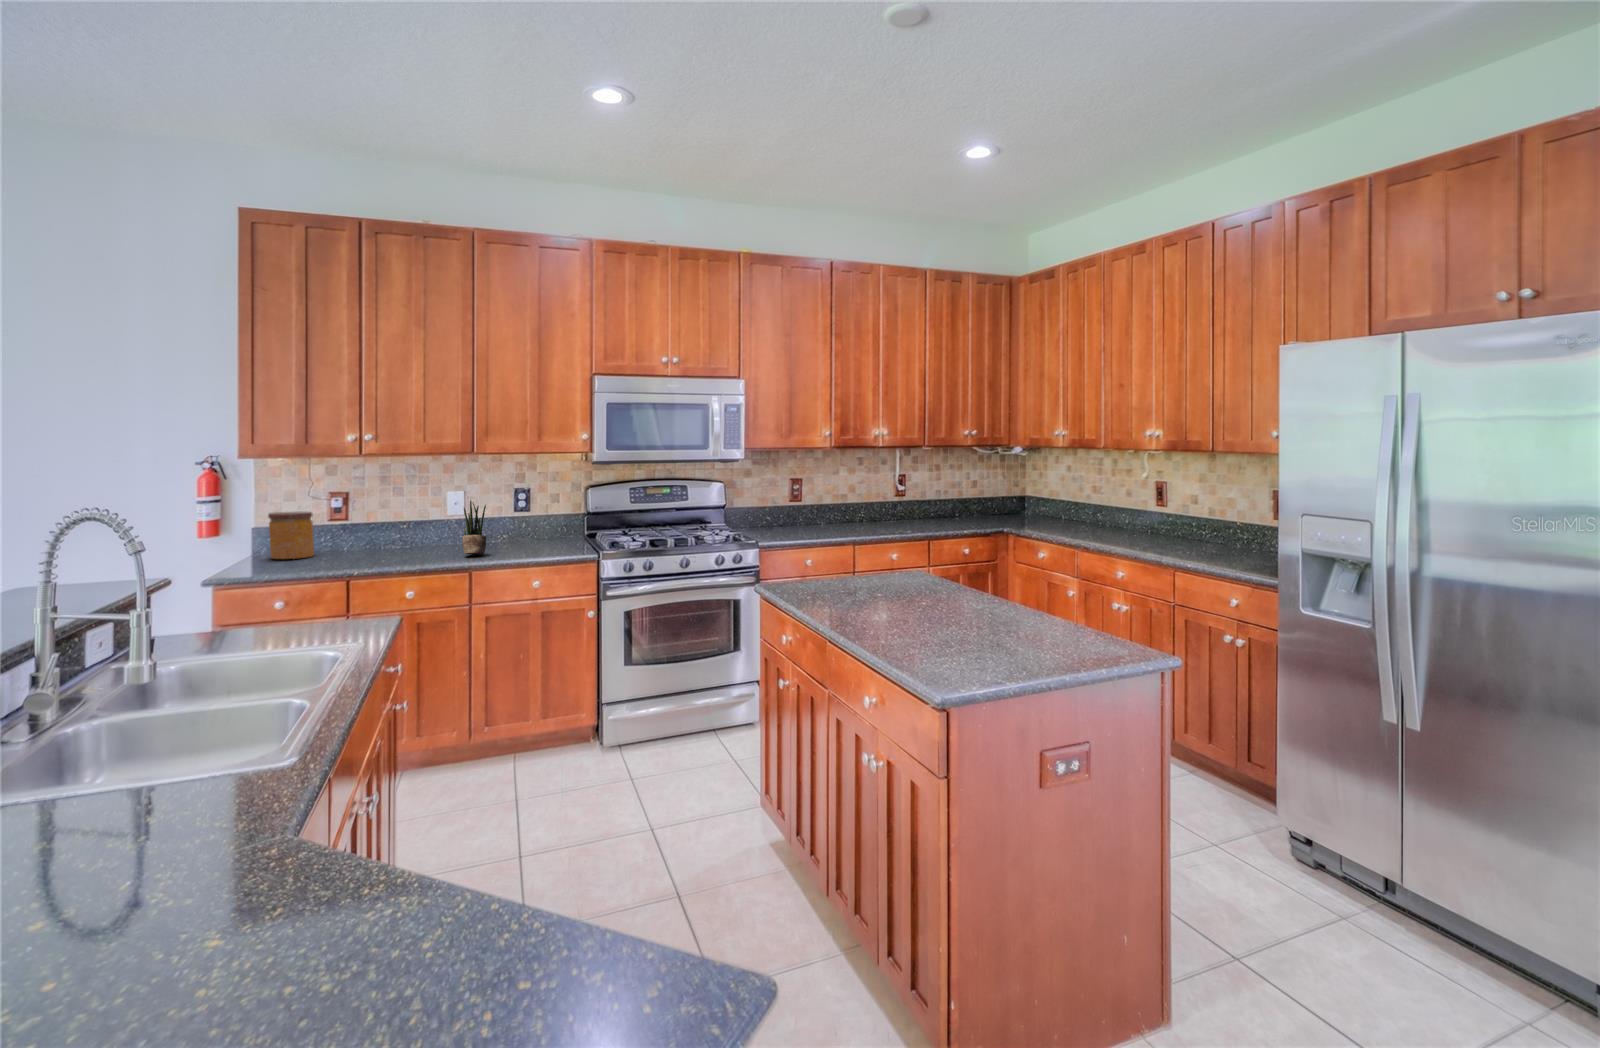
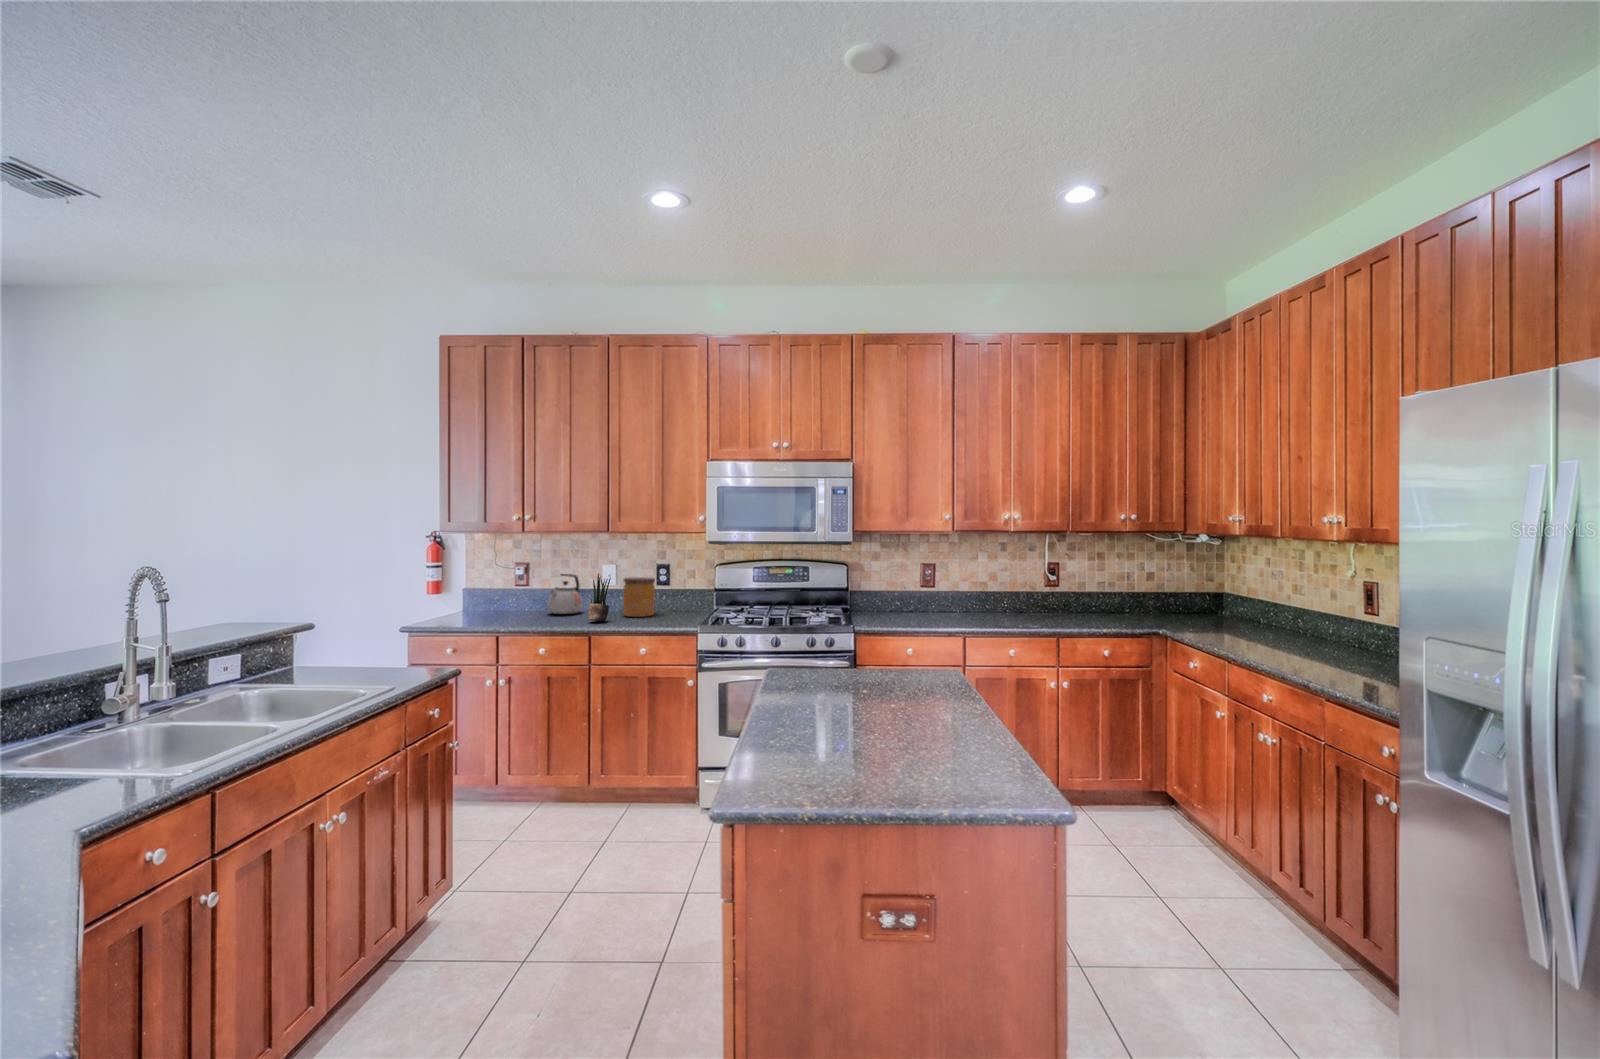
kettle: none [389,503,434,551] -> present [547,574,583,614]
jar: present [268,512,314,559] -> present [623,577,655,617]

